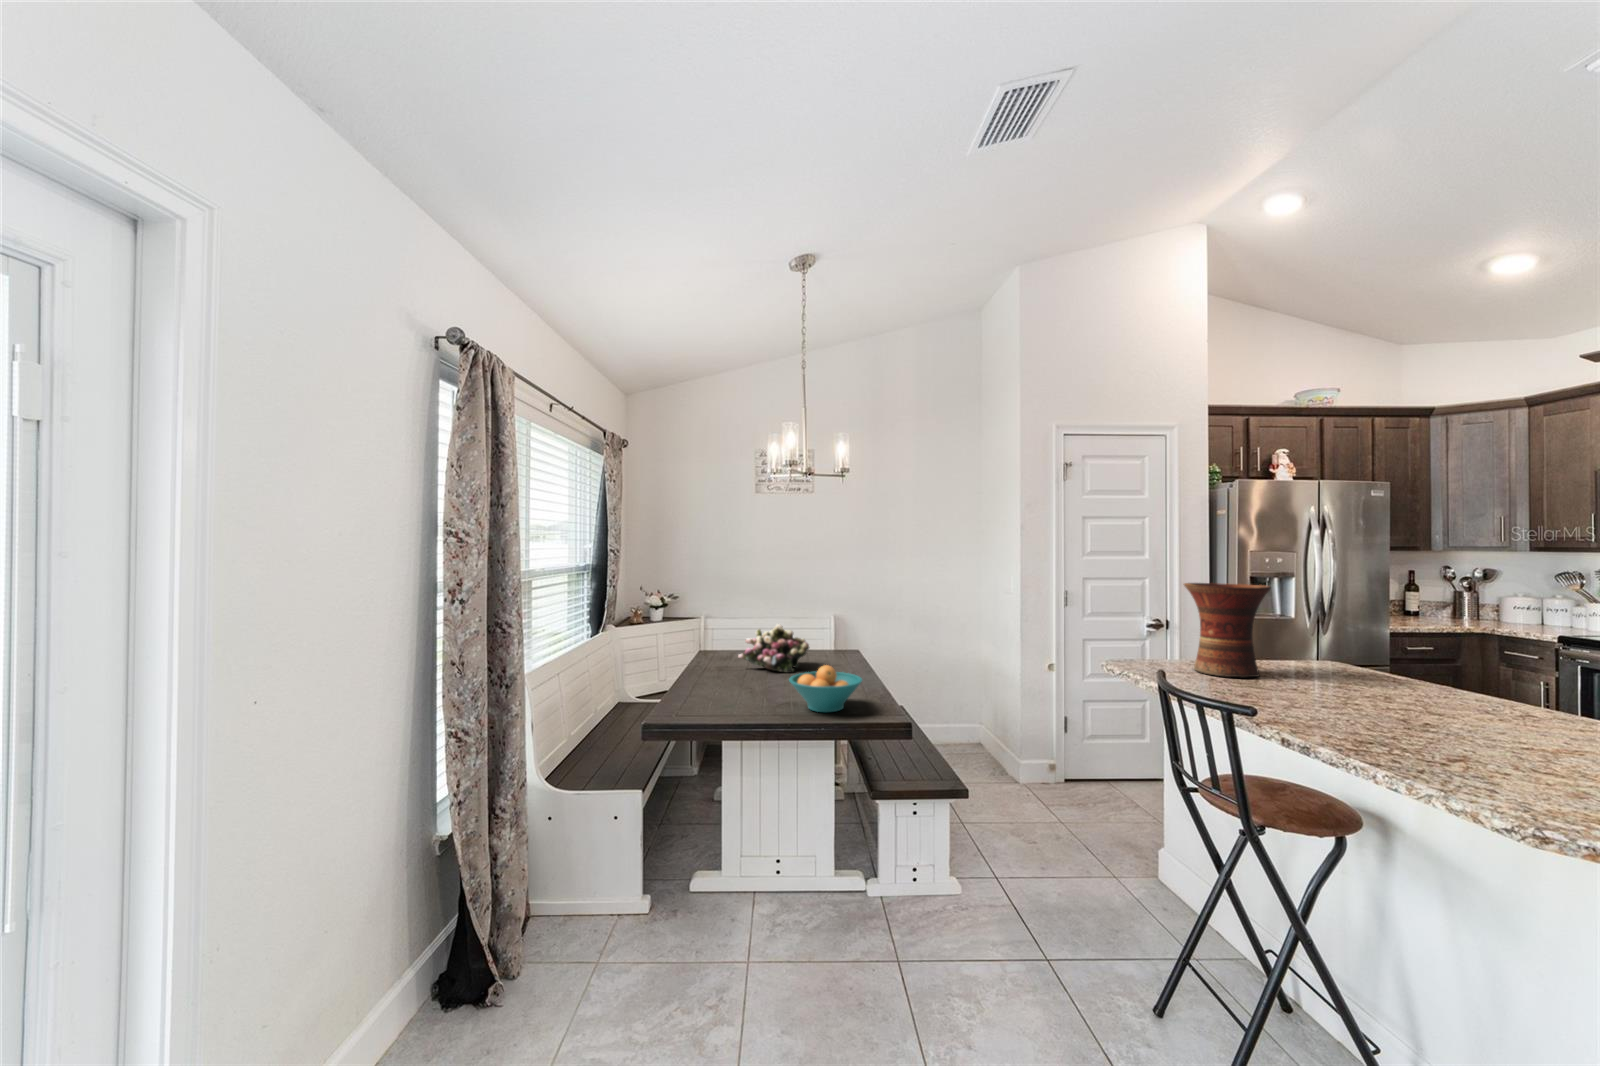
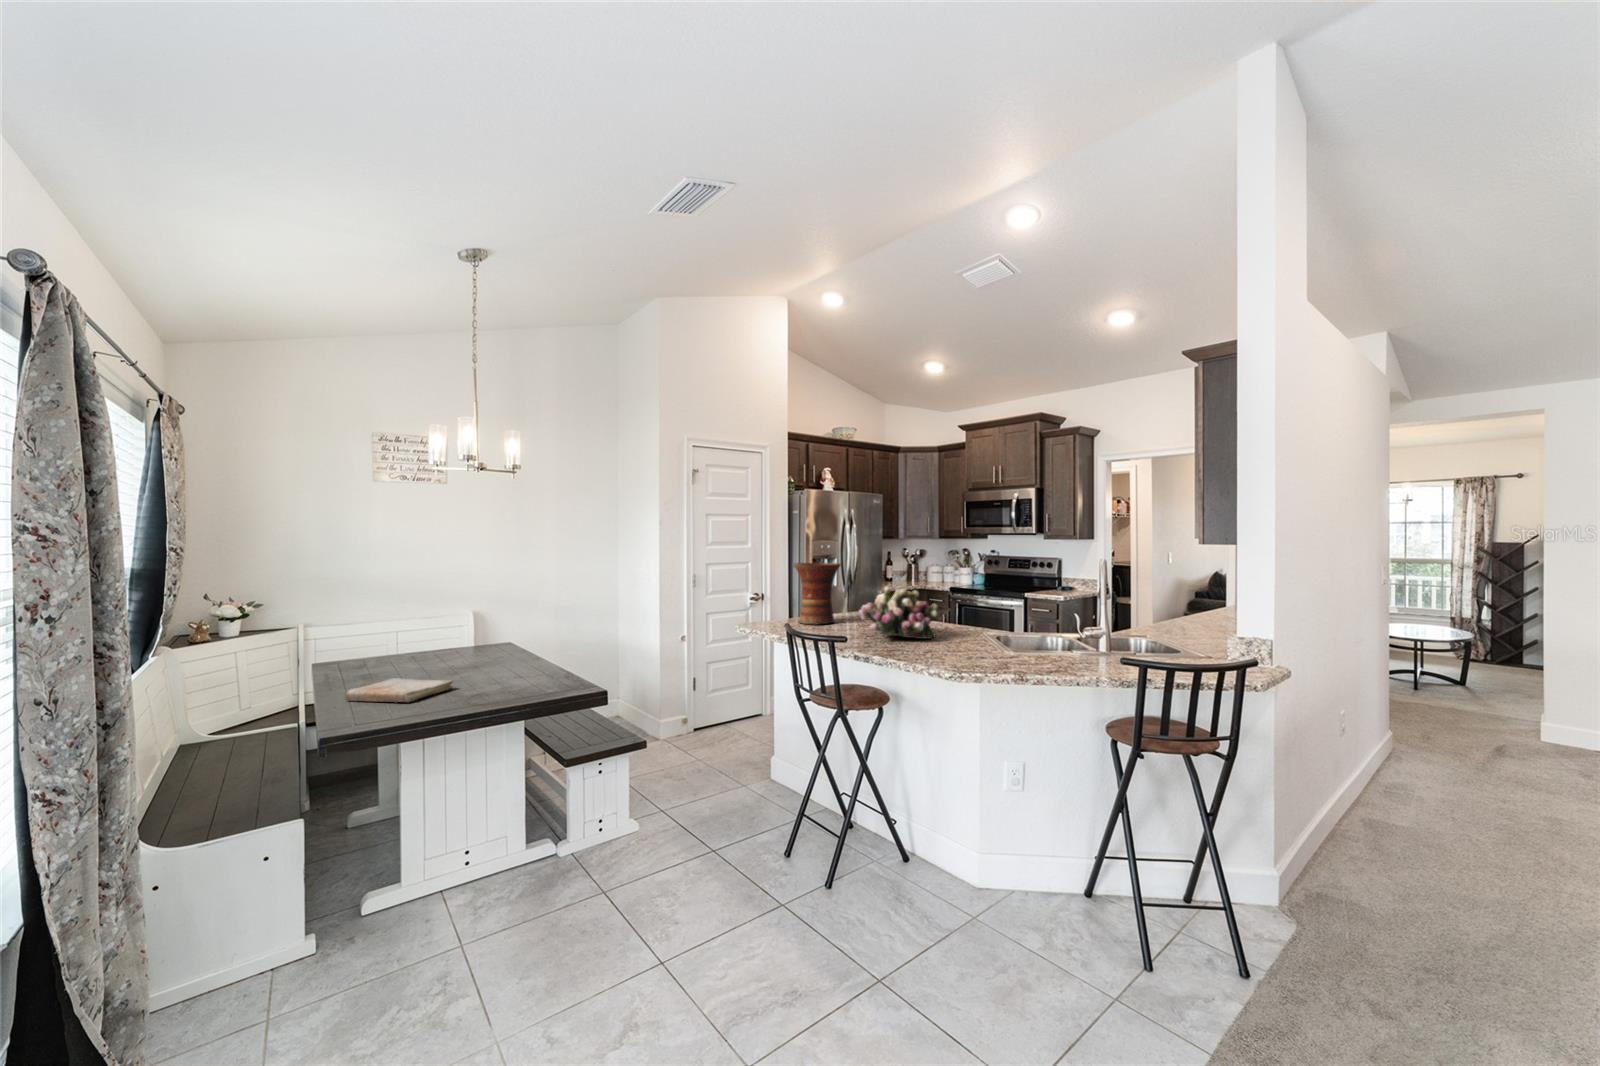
flower arrangement: present [738,624,809,673] -> present [859,586,939,639]
fruit bowl: present [789,665,862,712] -> none [480,652,556,697]
book: none [695,674,777,700] -> present [345,678,453,702]

